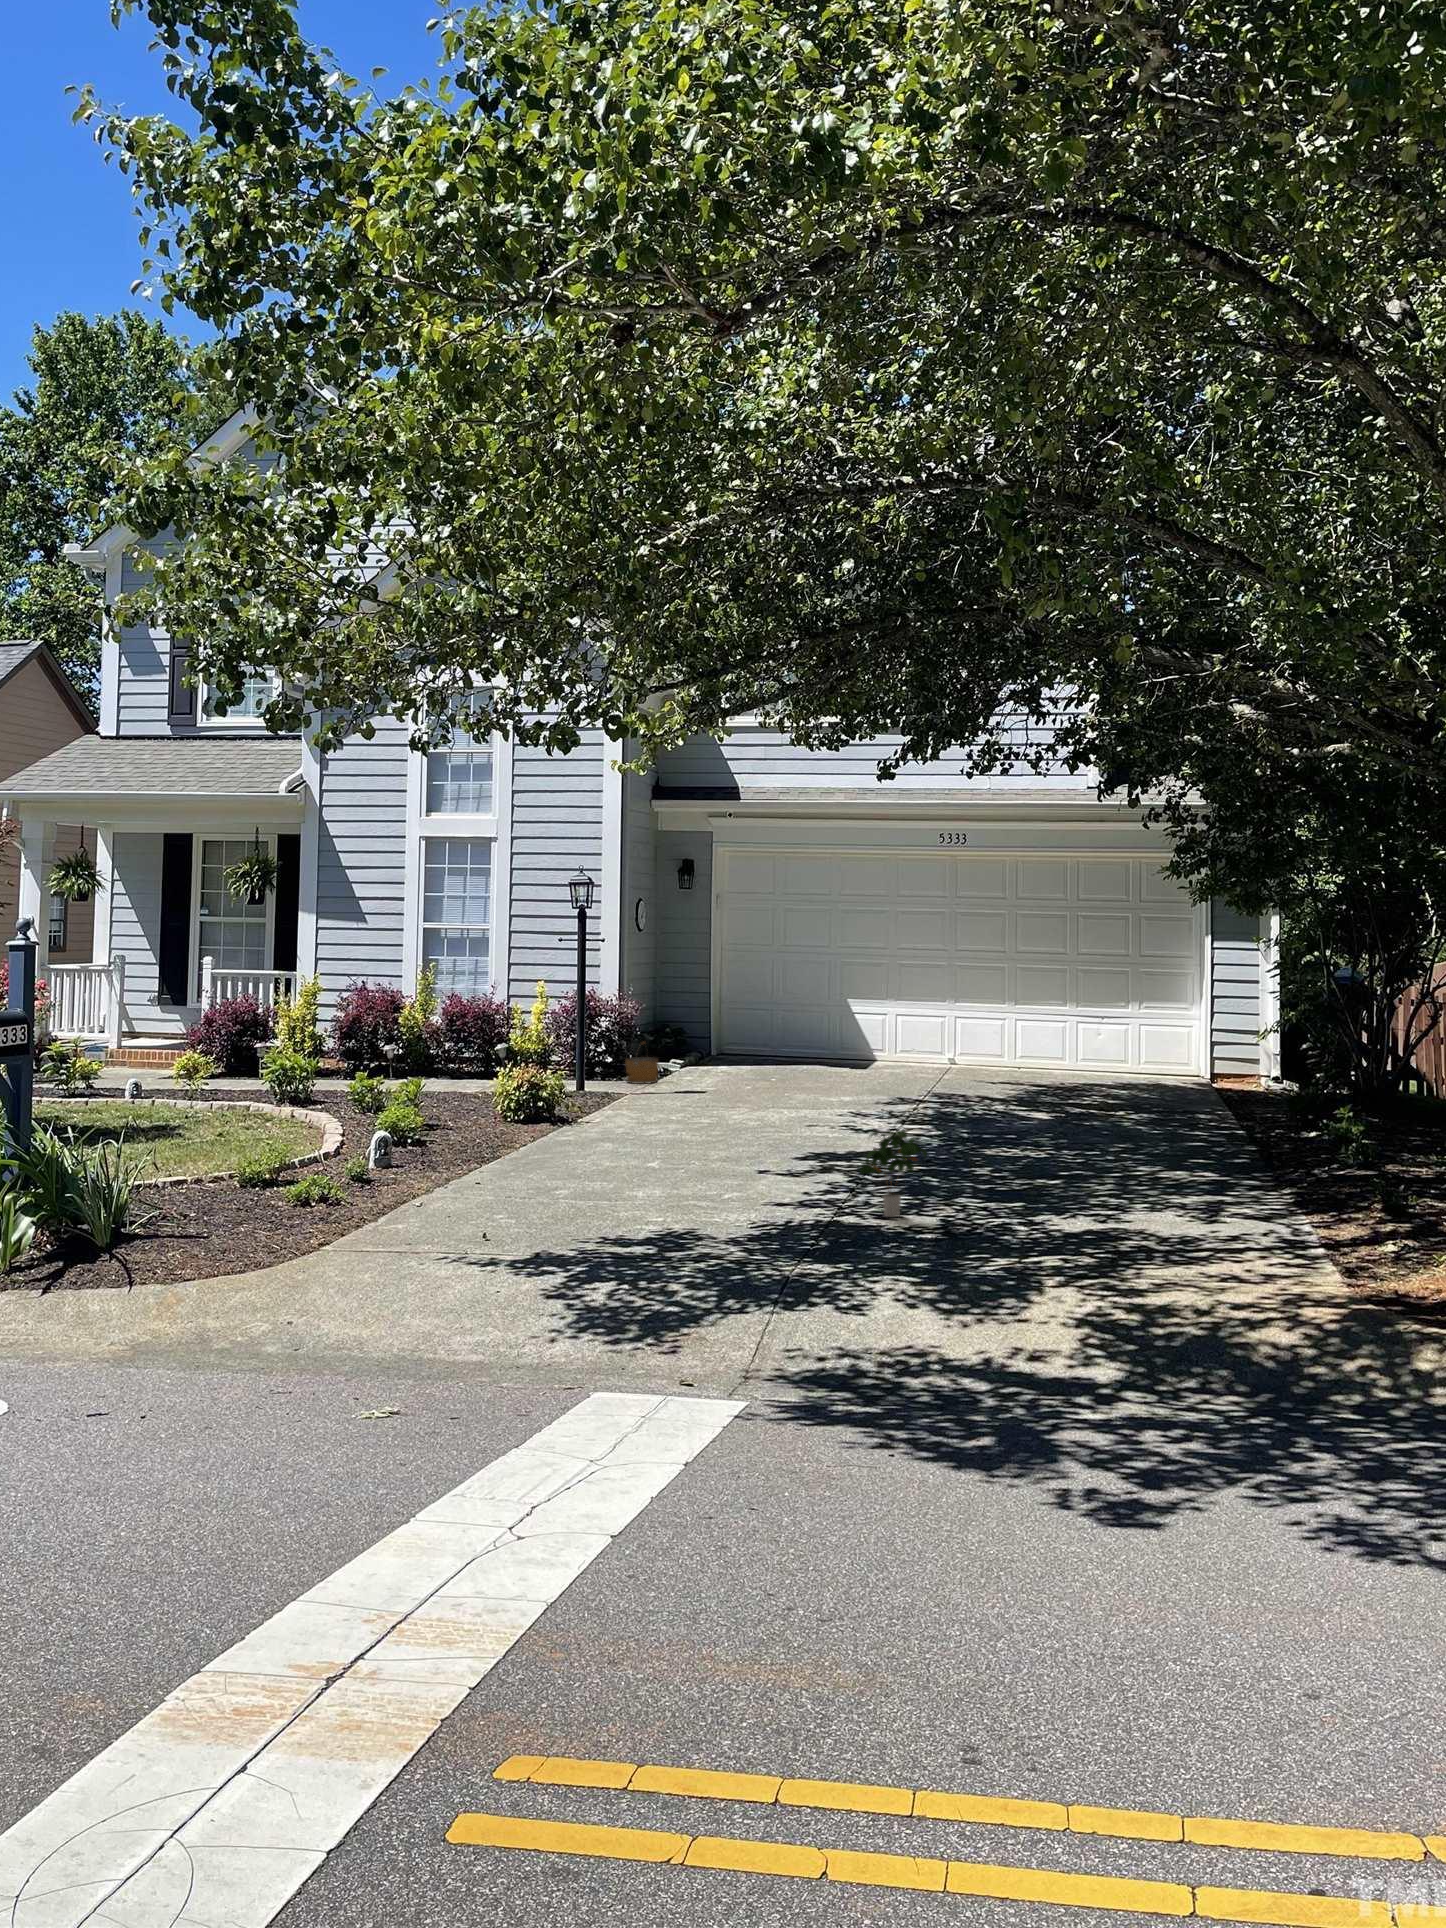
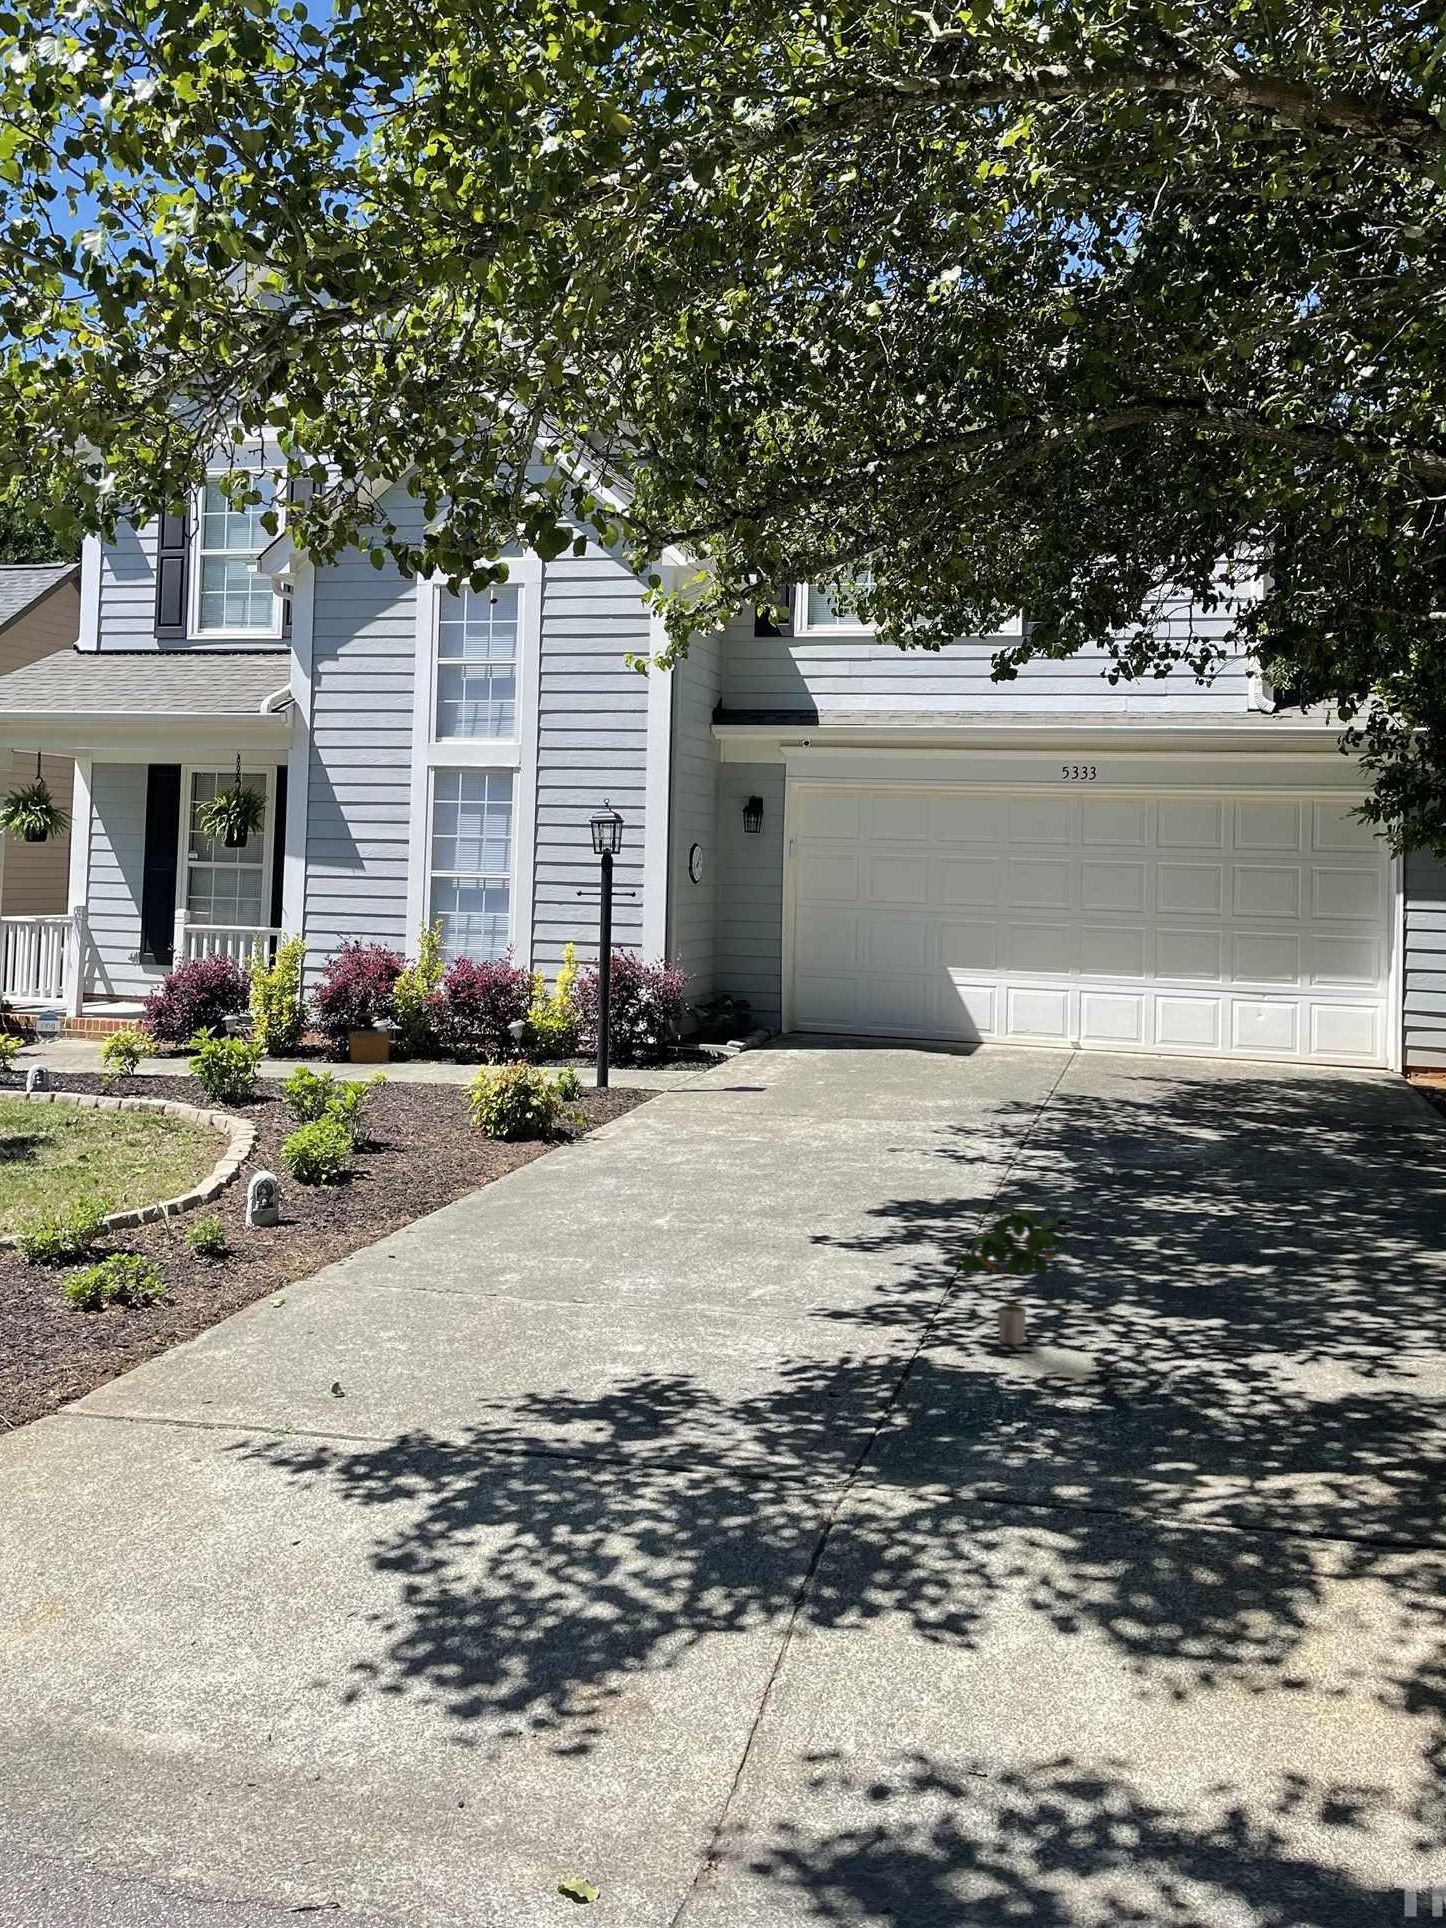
bucket: present [625,1042,658,1084] -> present [349,1013,390,1063]

